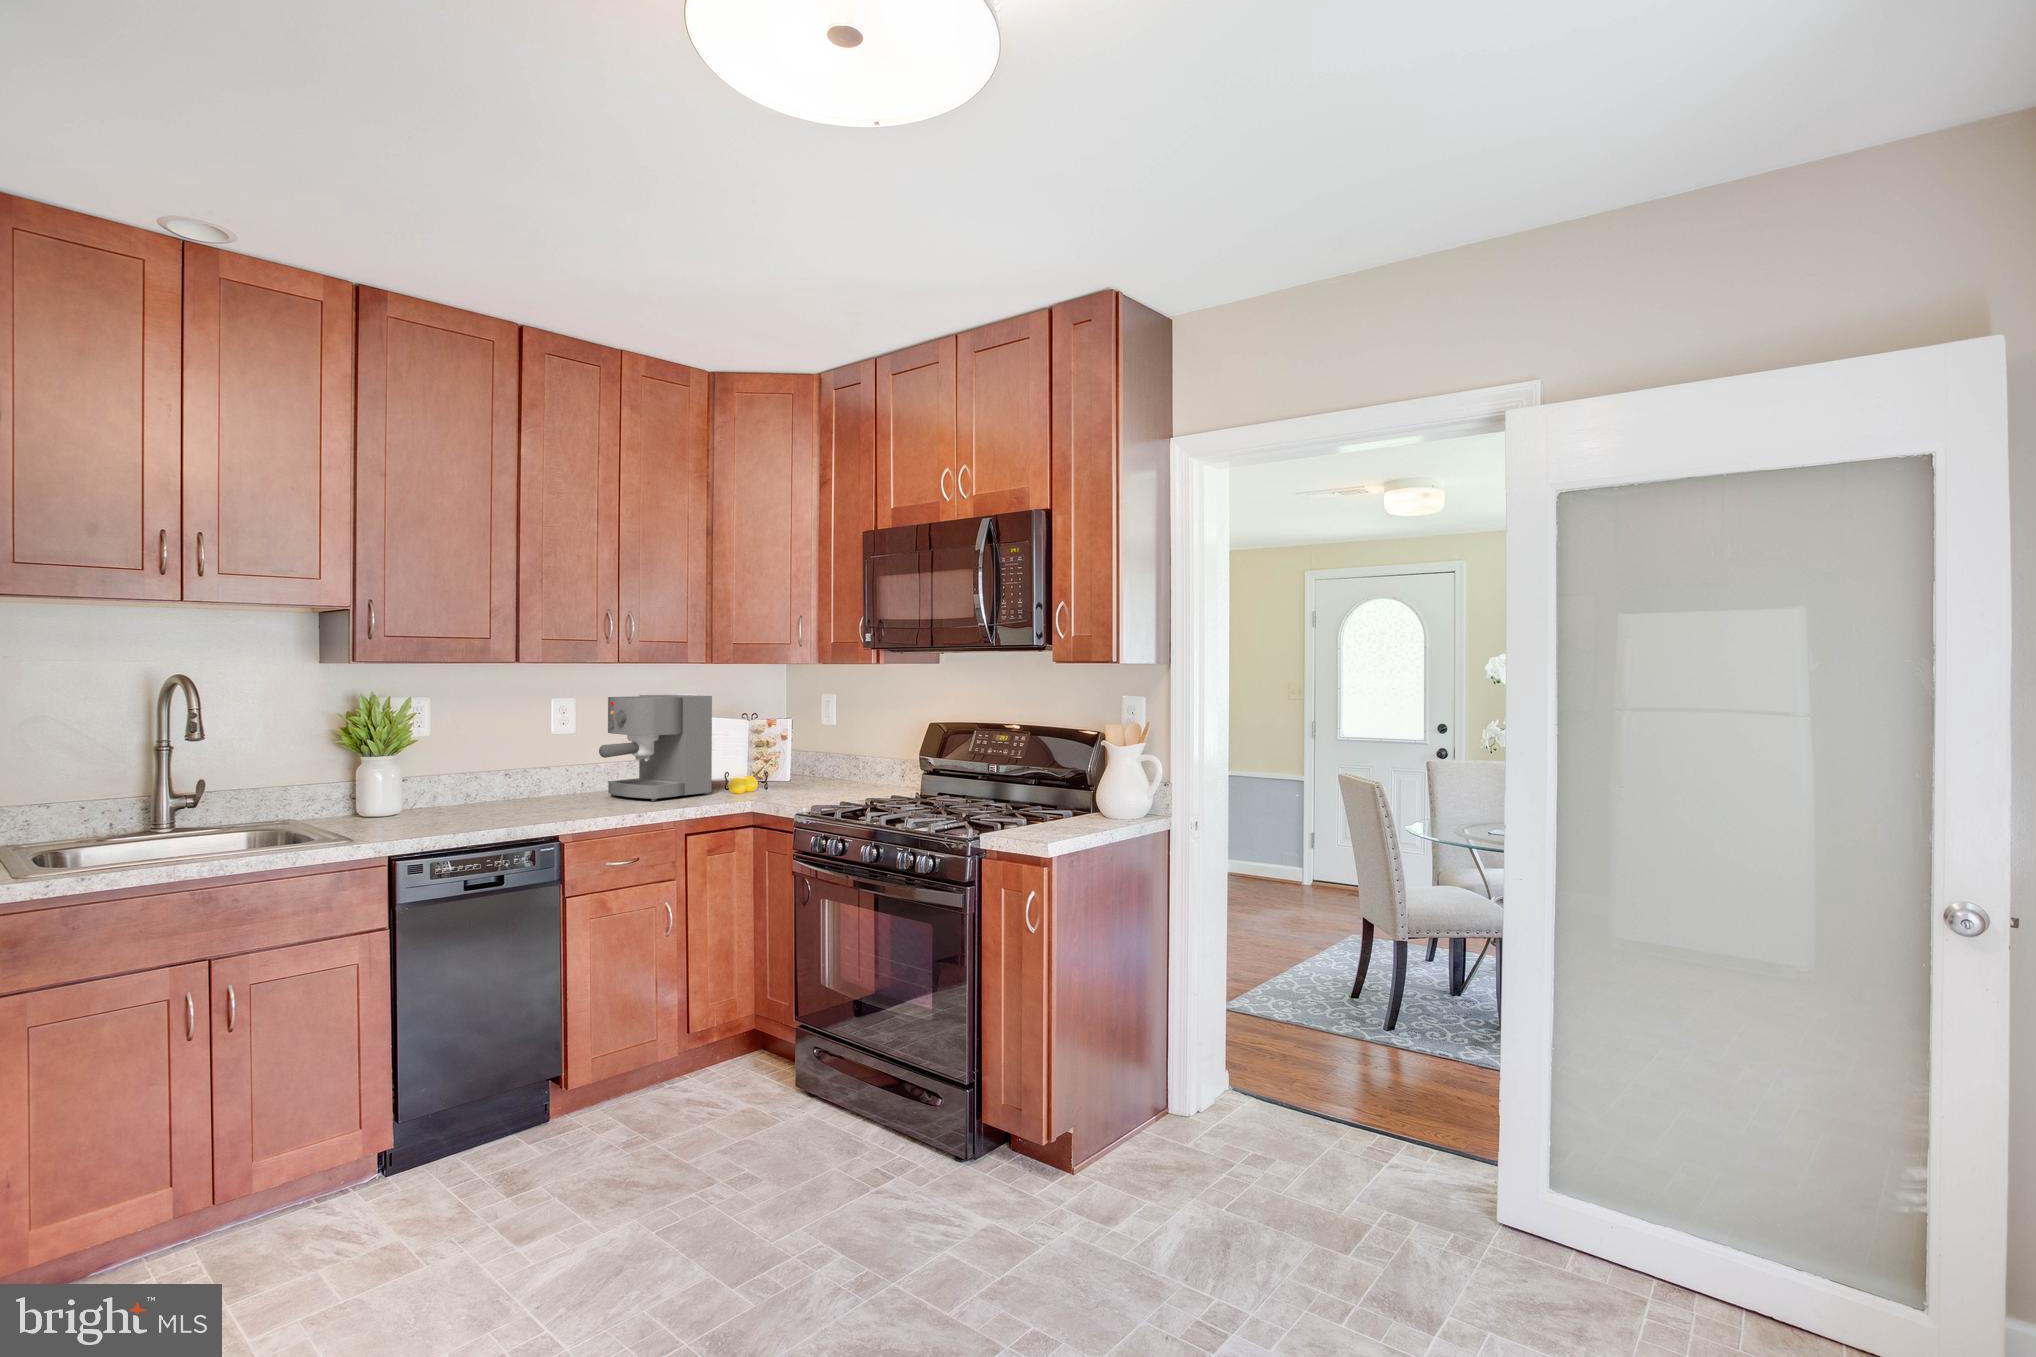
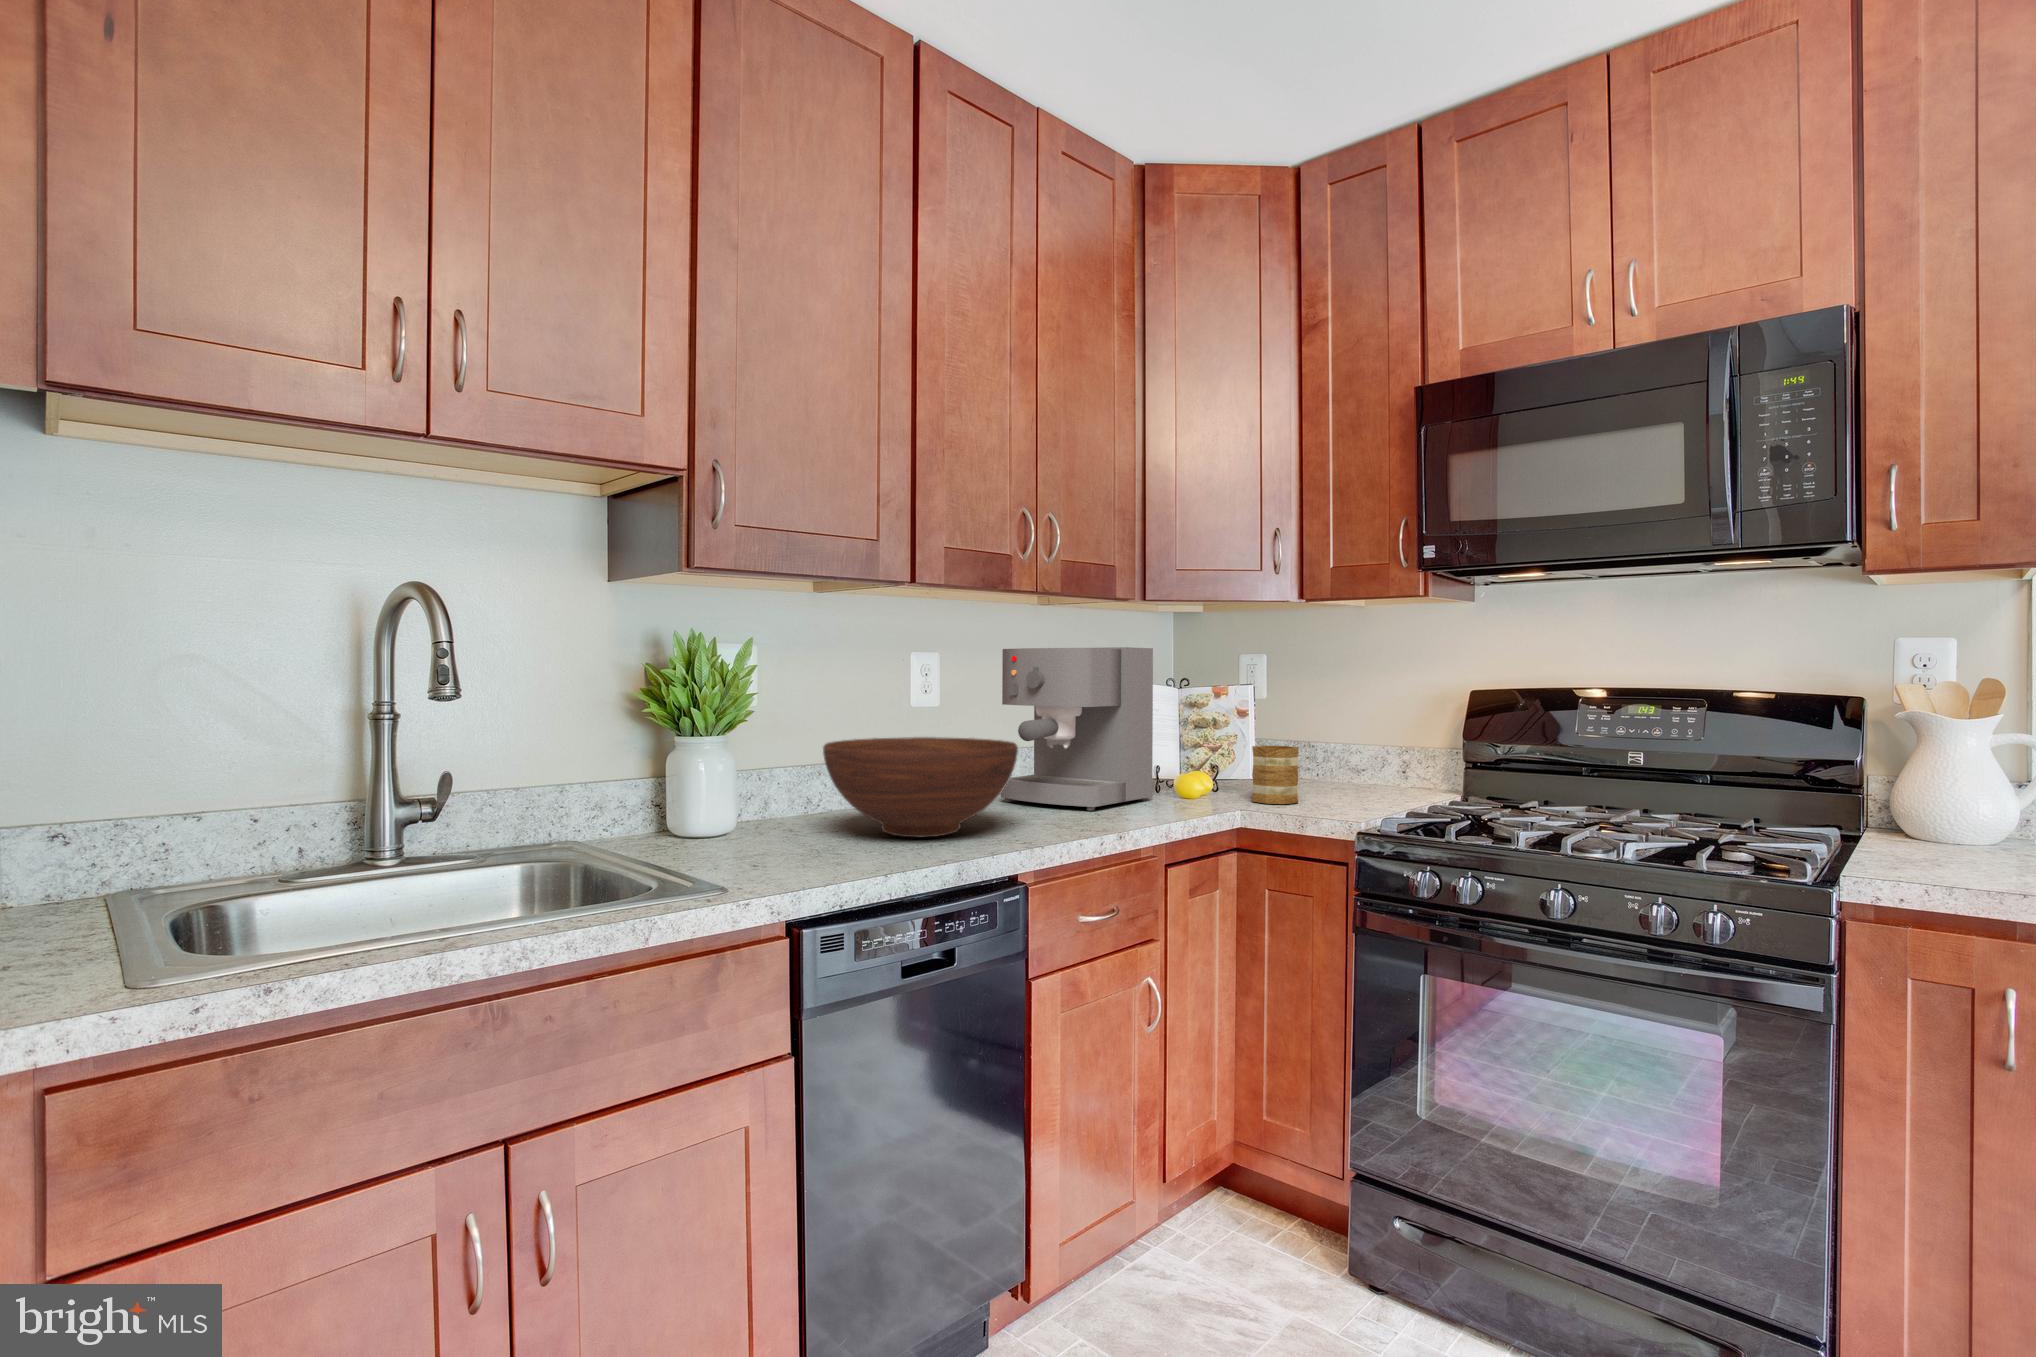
fruit bowl: none [448,756,578,817] -> present [823,737,1018,837]
mug: none [773,759,811,796] -> present [1252,746,1299,804]

